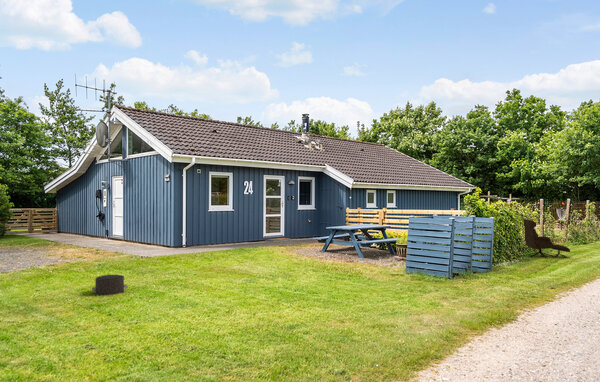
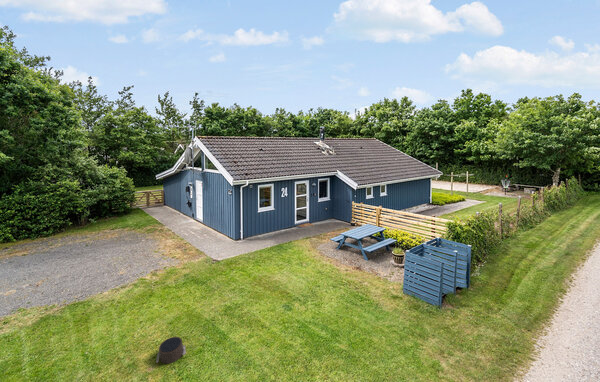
lounge chair: present [524,219,570,258] -> none [489,232,528,265]

